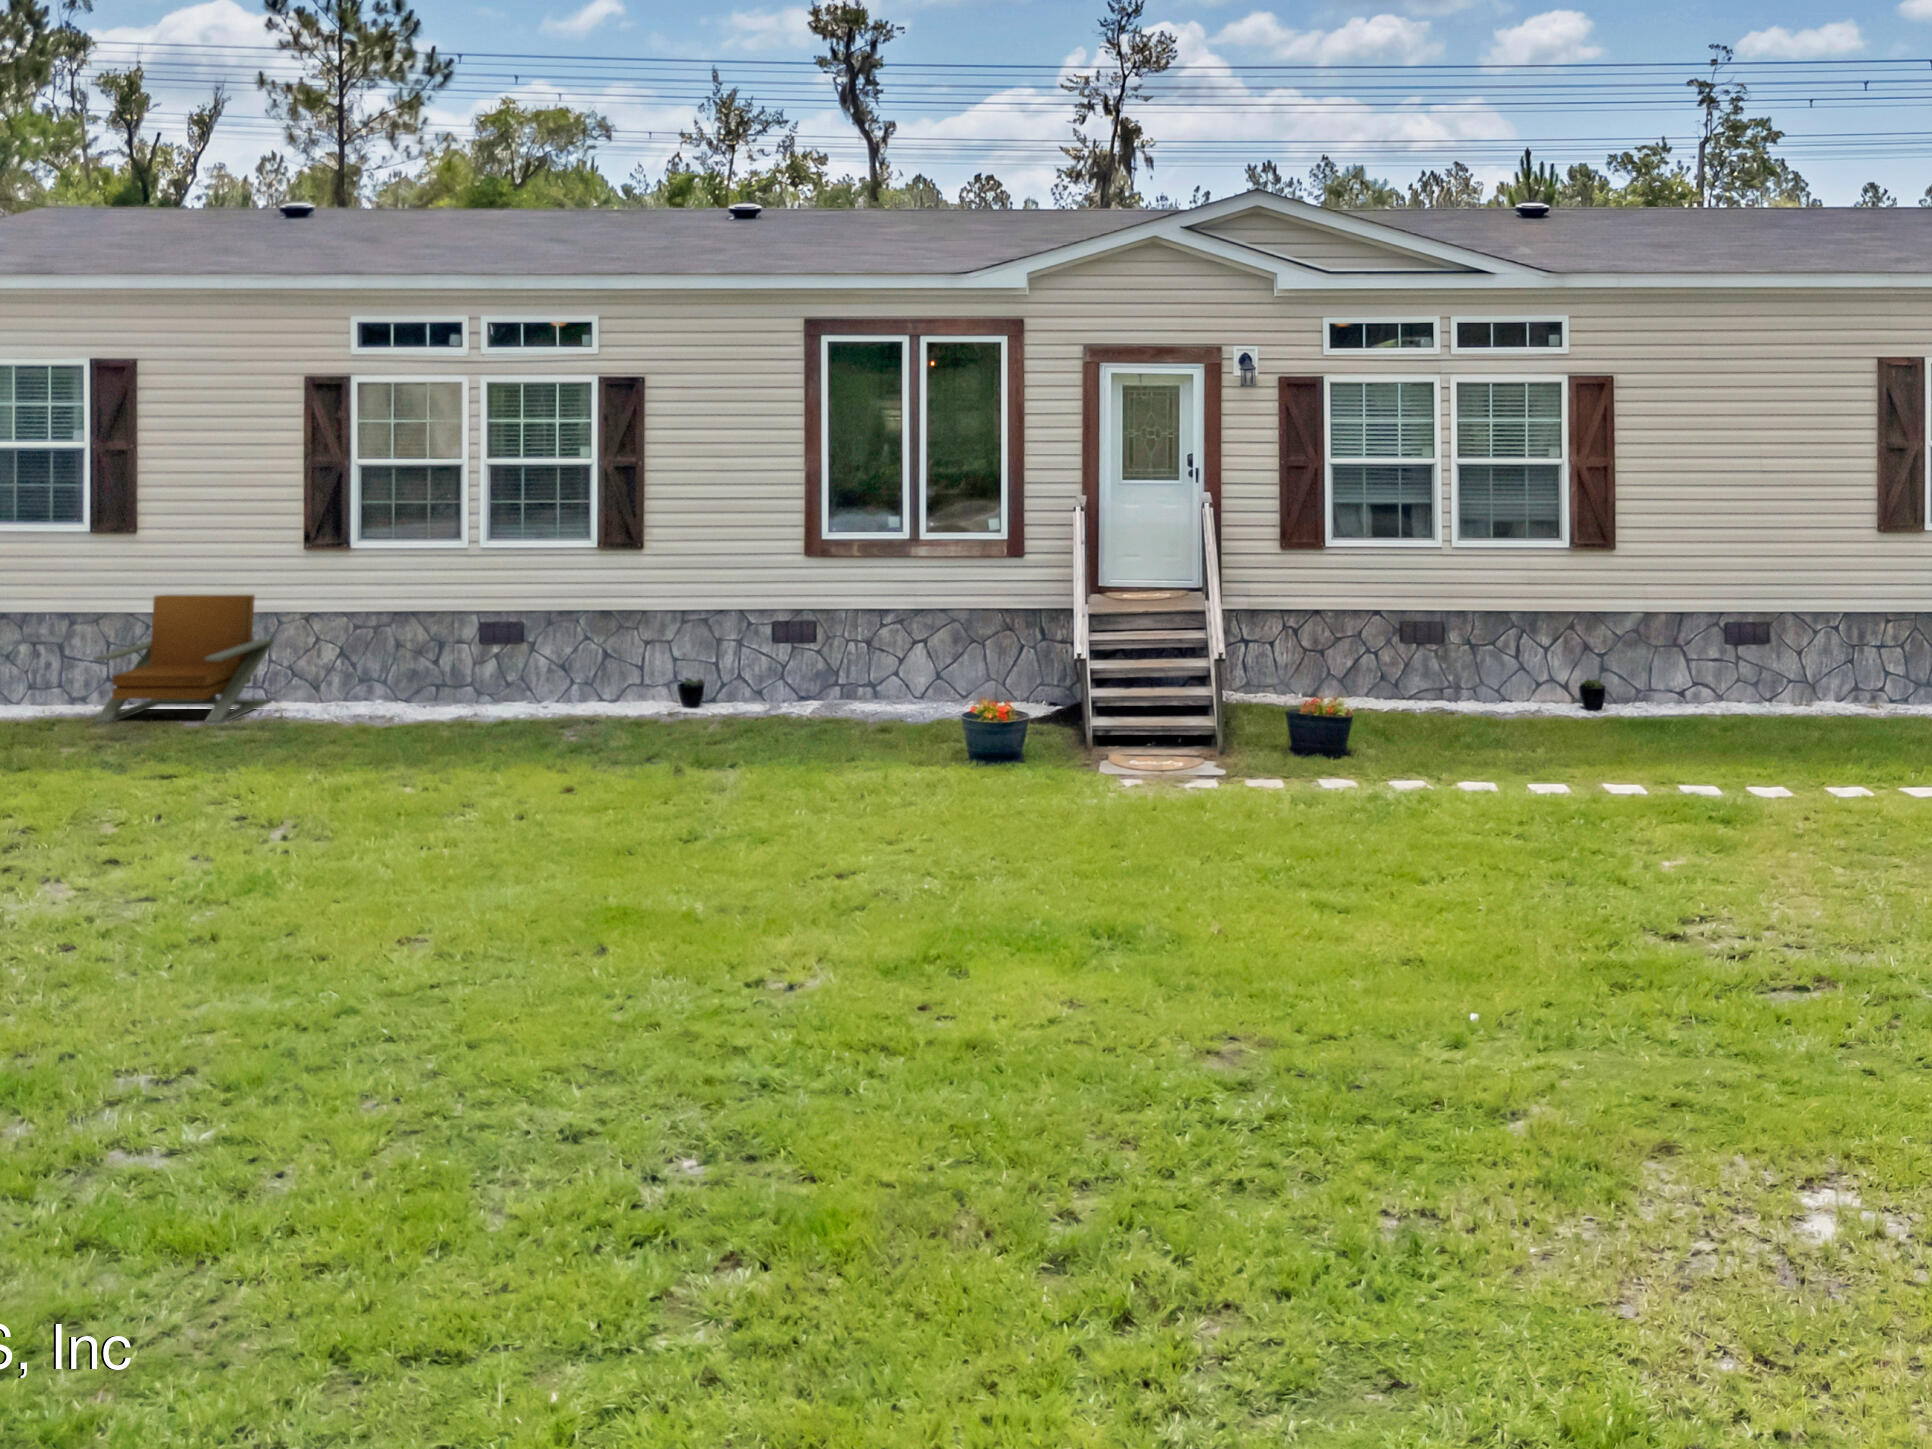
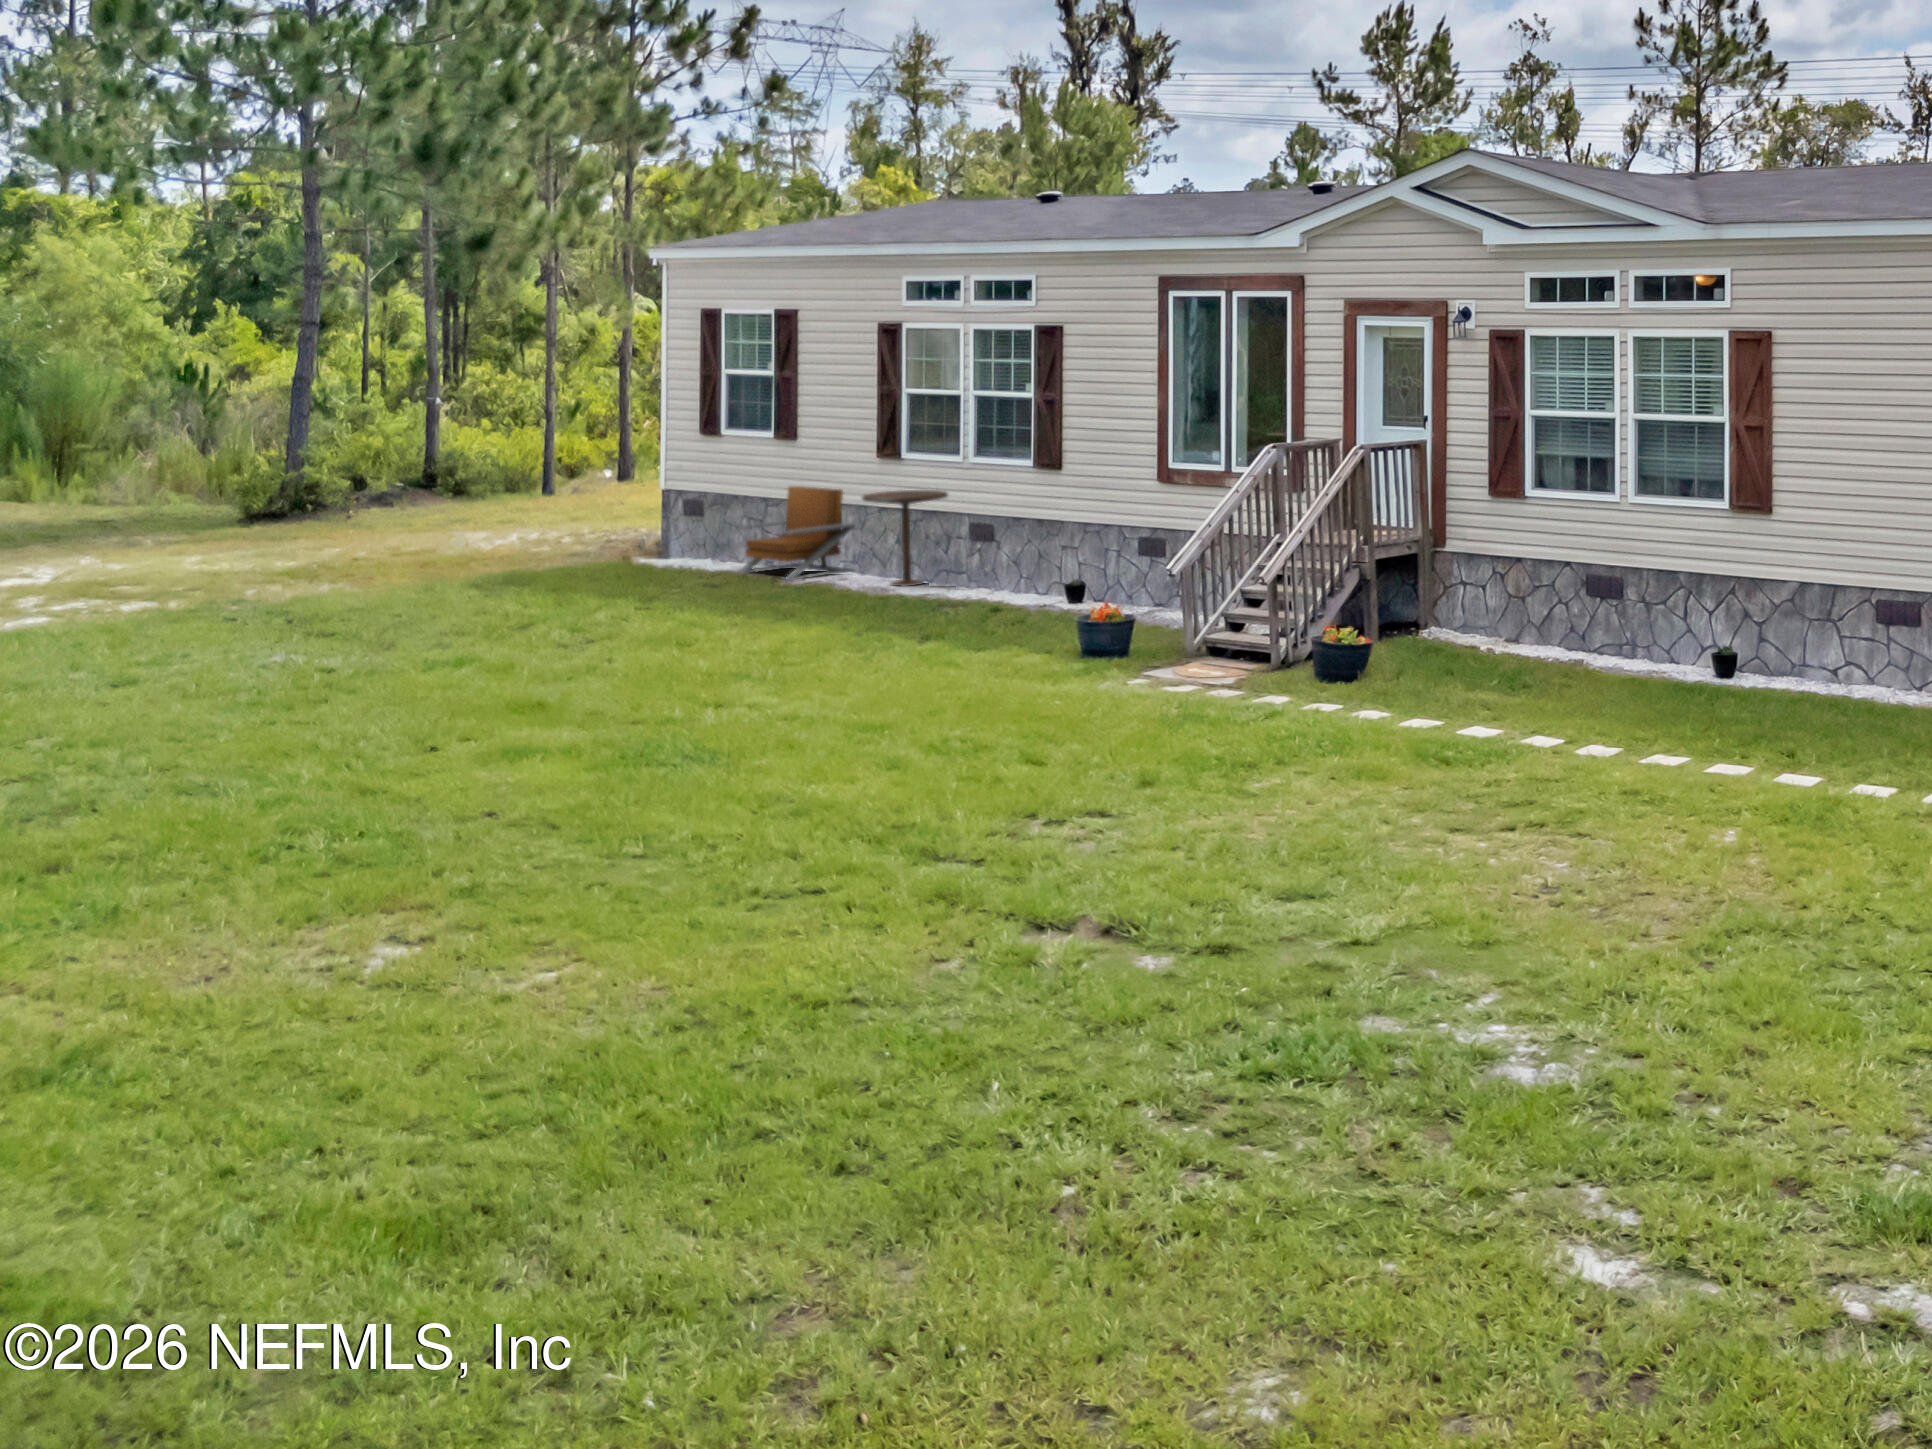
pedestal table: none [350,586,467,716] -> present [862,490,948,586]

